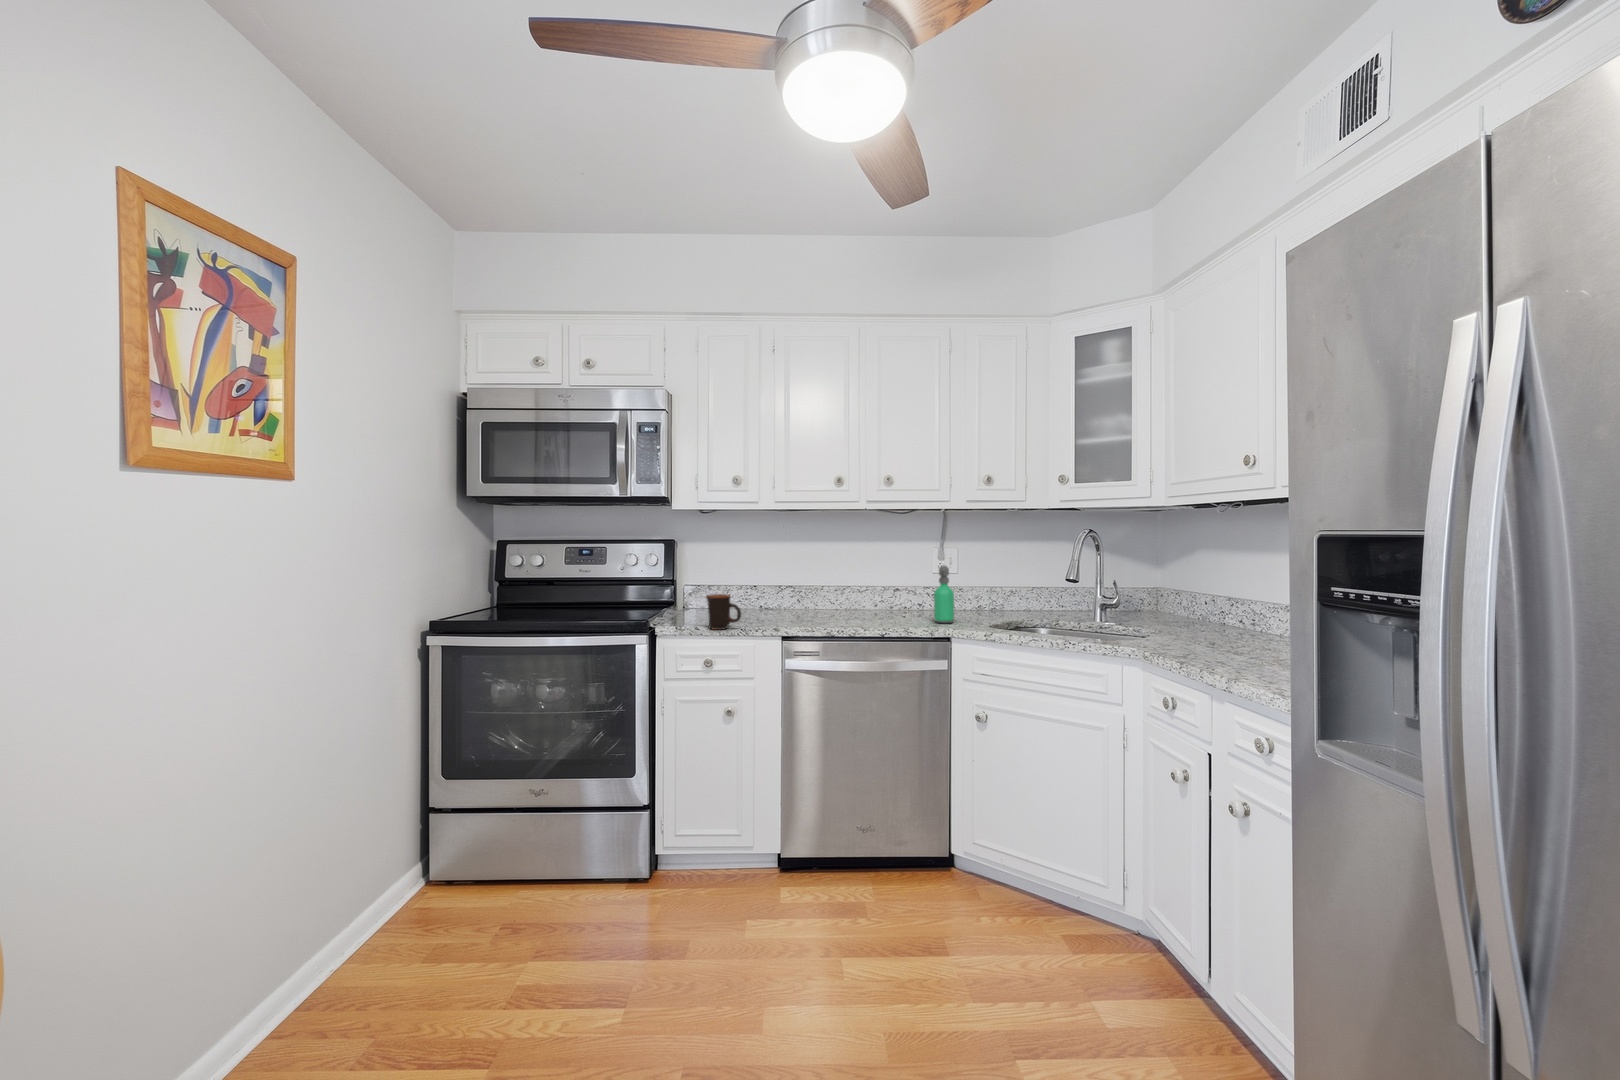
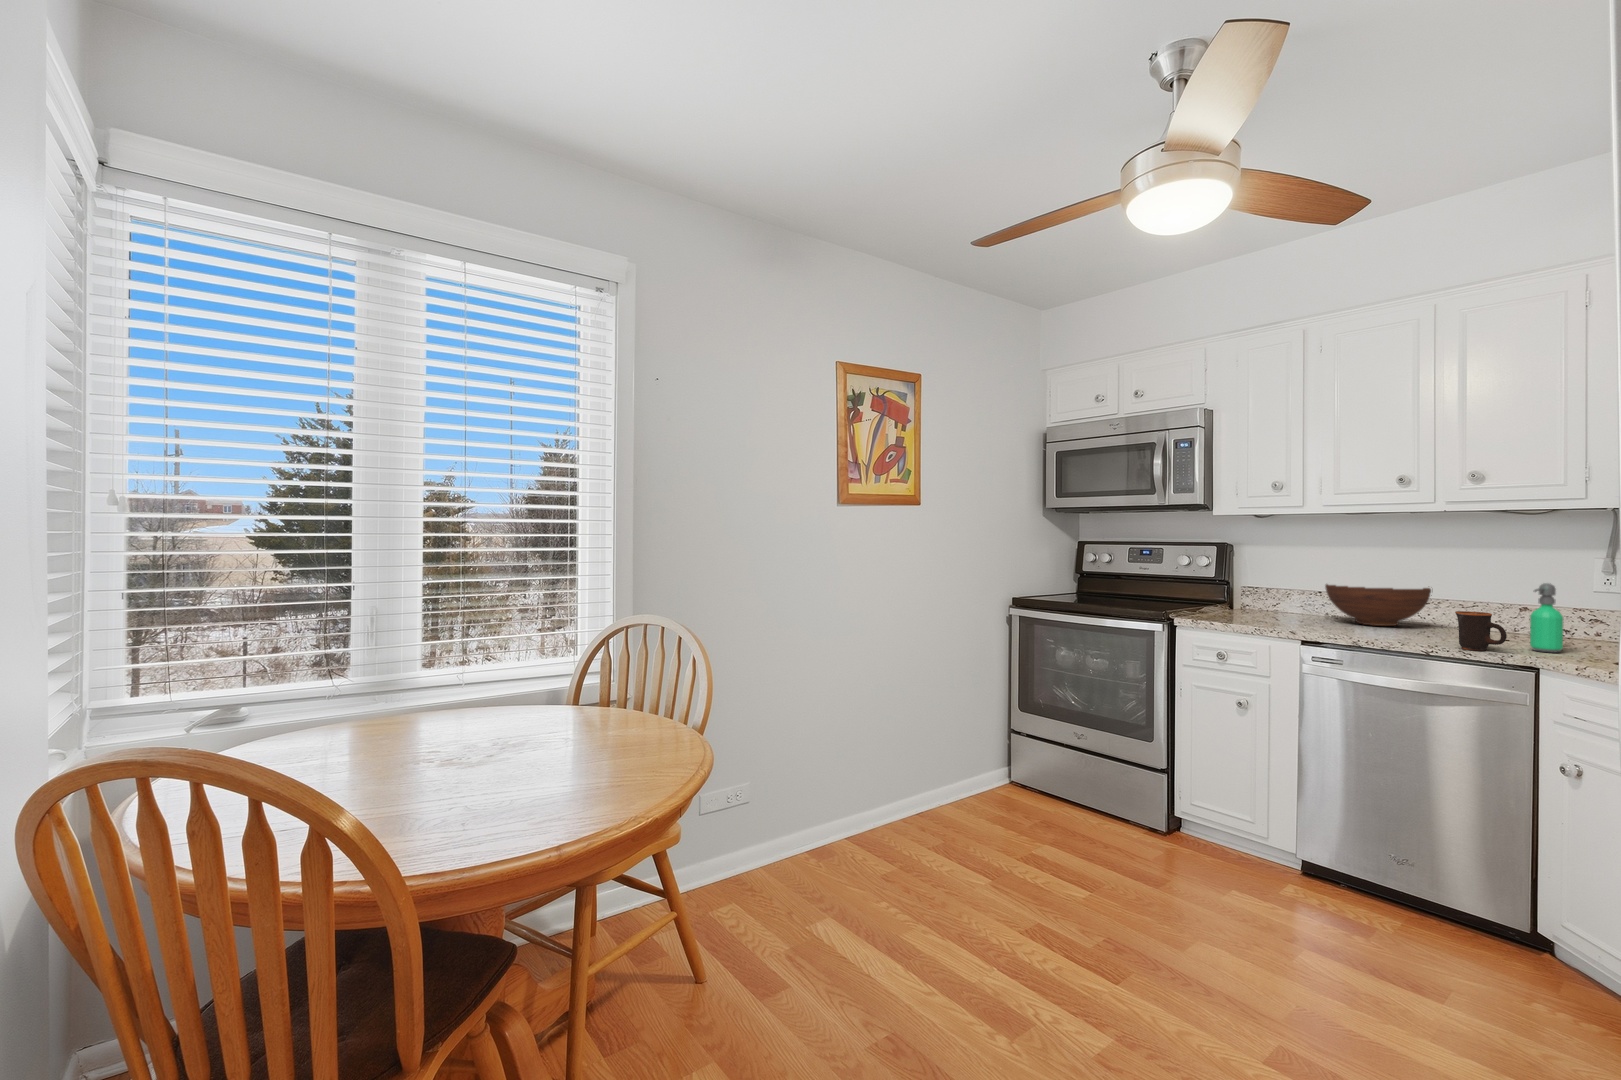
fruit bowl: none [764,573,844,614] -> present [1325,584,1431,626]
mug: present [706,594,741,630] -> present [1455,611,1507,651]

